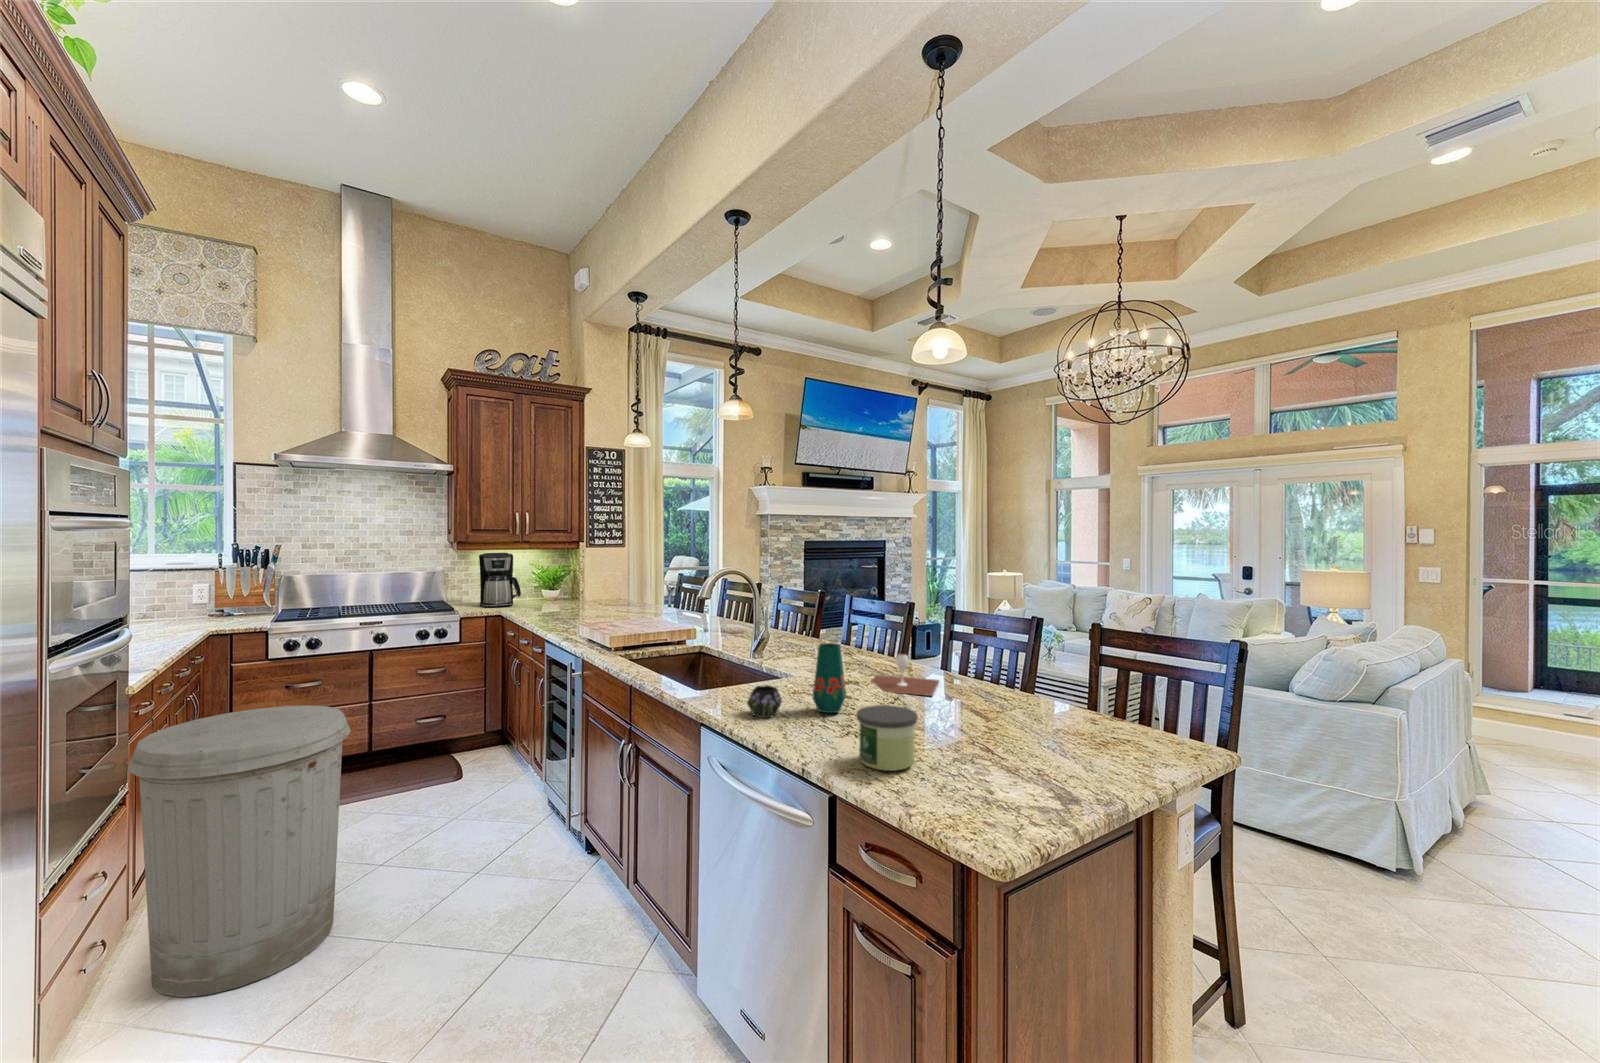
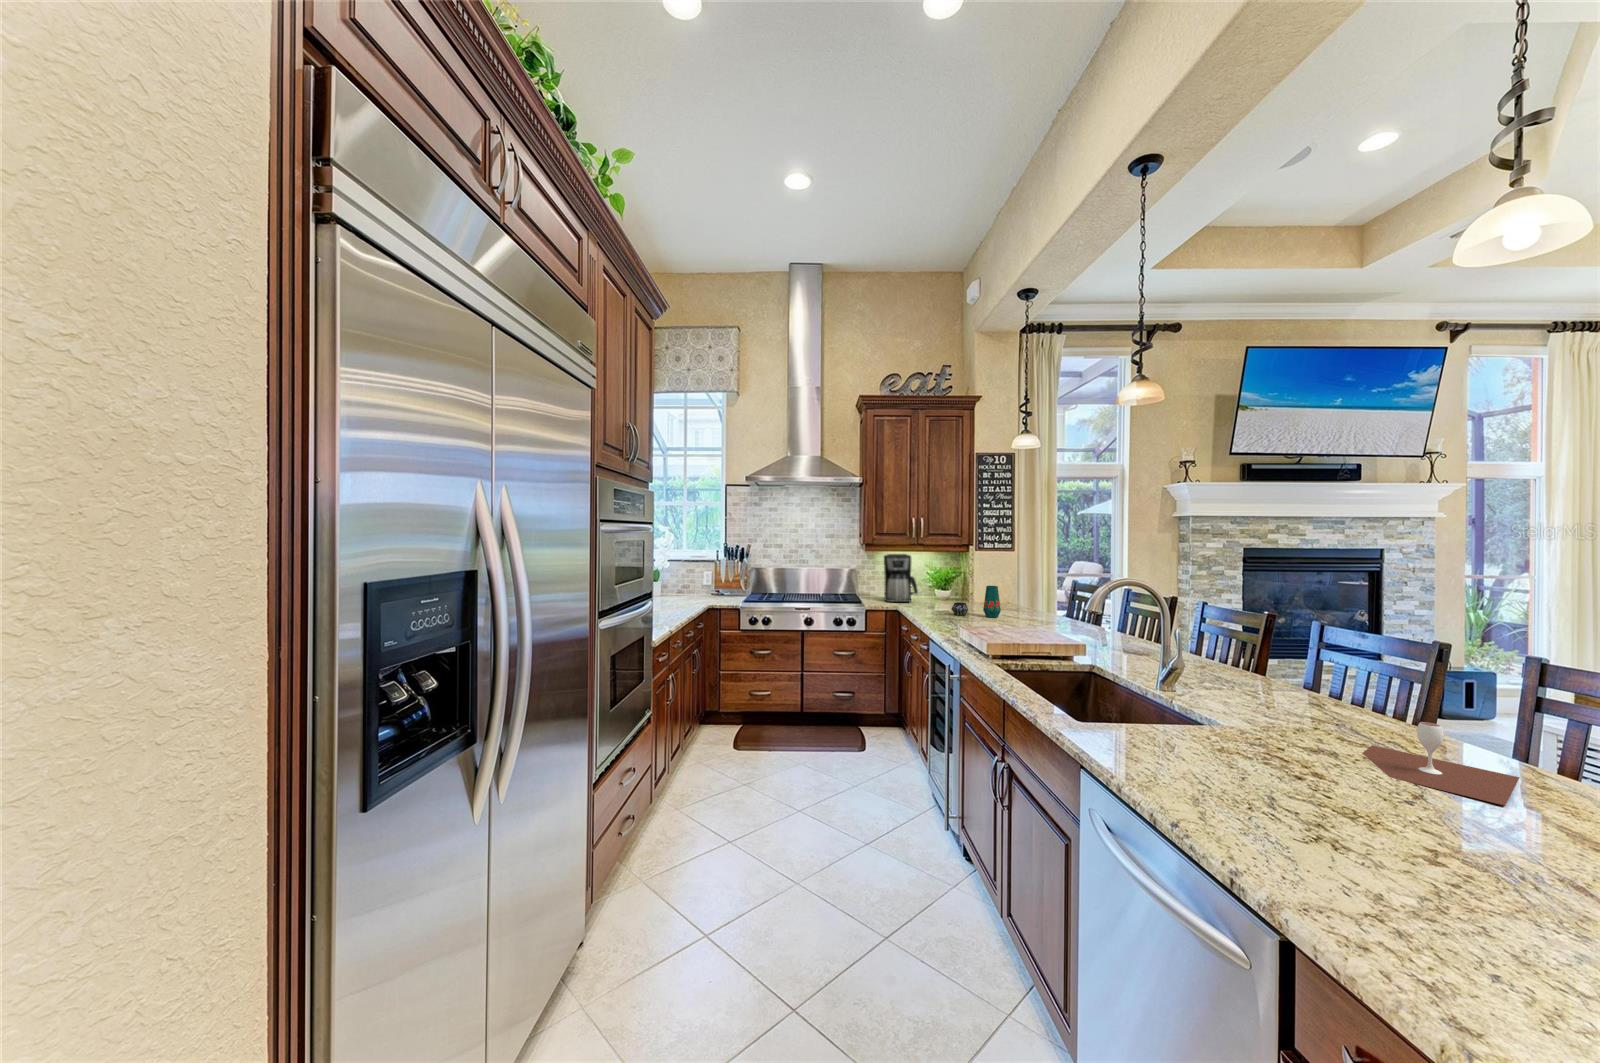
vase: present [747,643,846,718] -> present [952,586,1001,617]
trash can: present [128,705,351,997] -> none [640,668,771,883]
candle: present [857,705,917,771] -> none [1337,813,1487,950]

